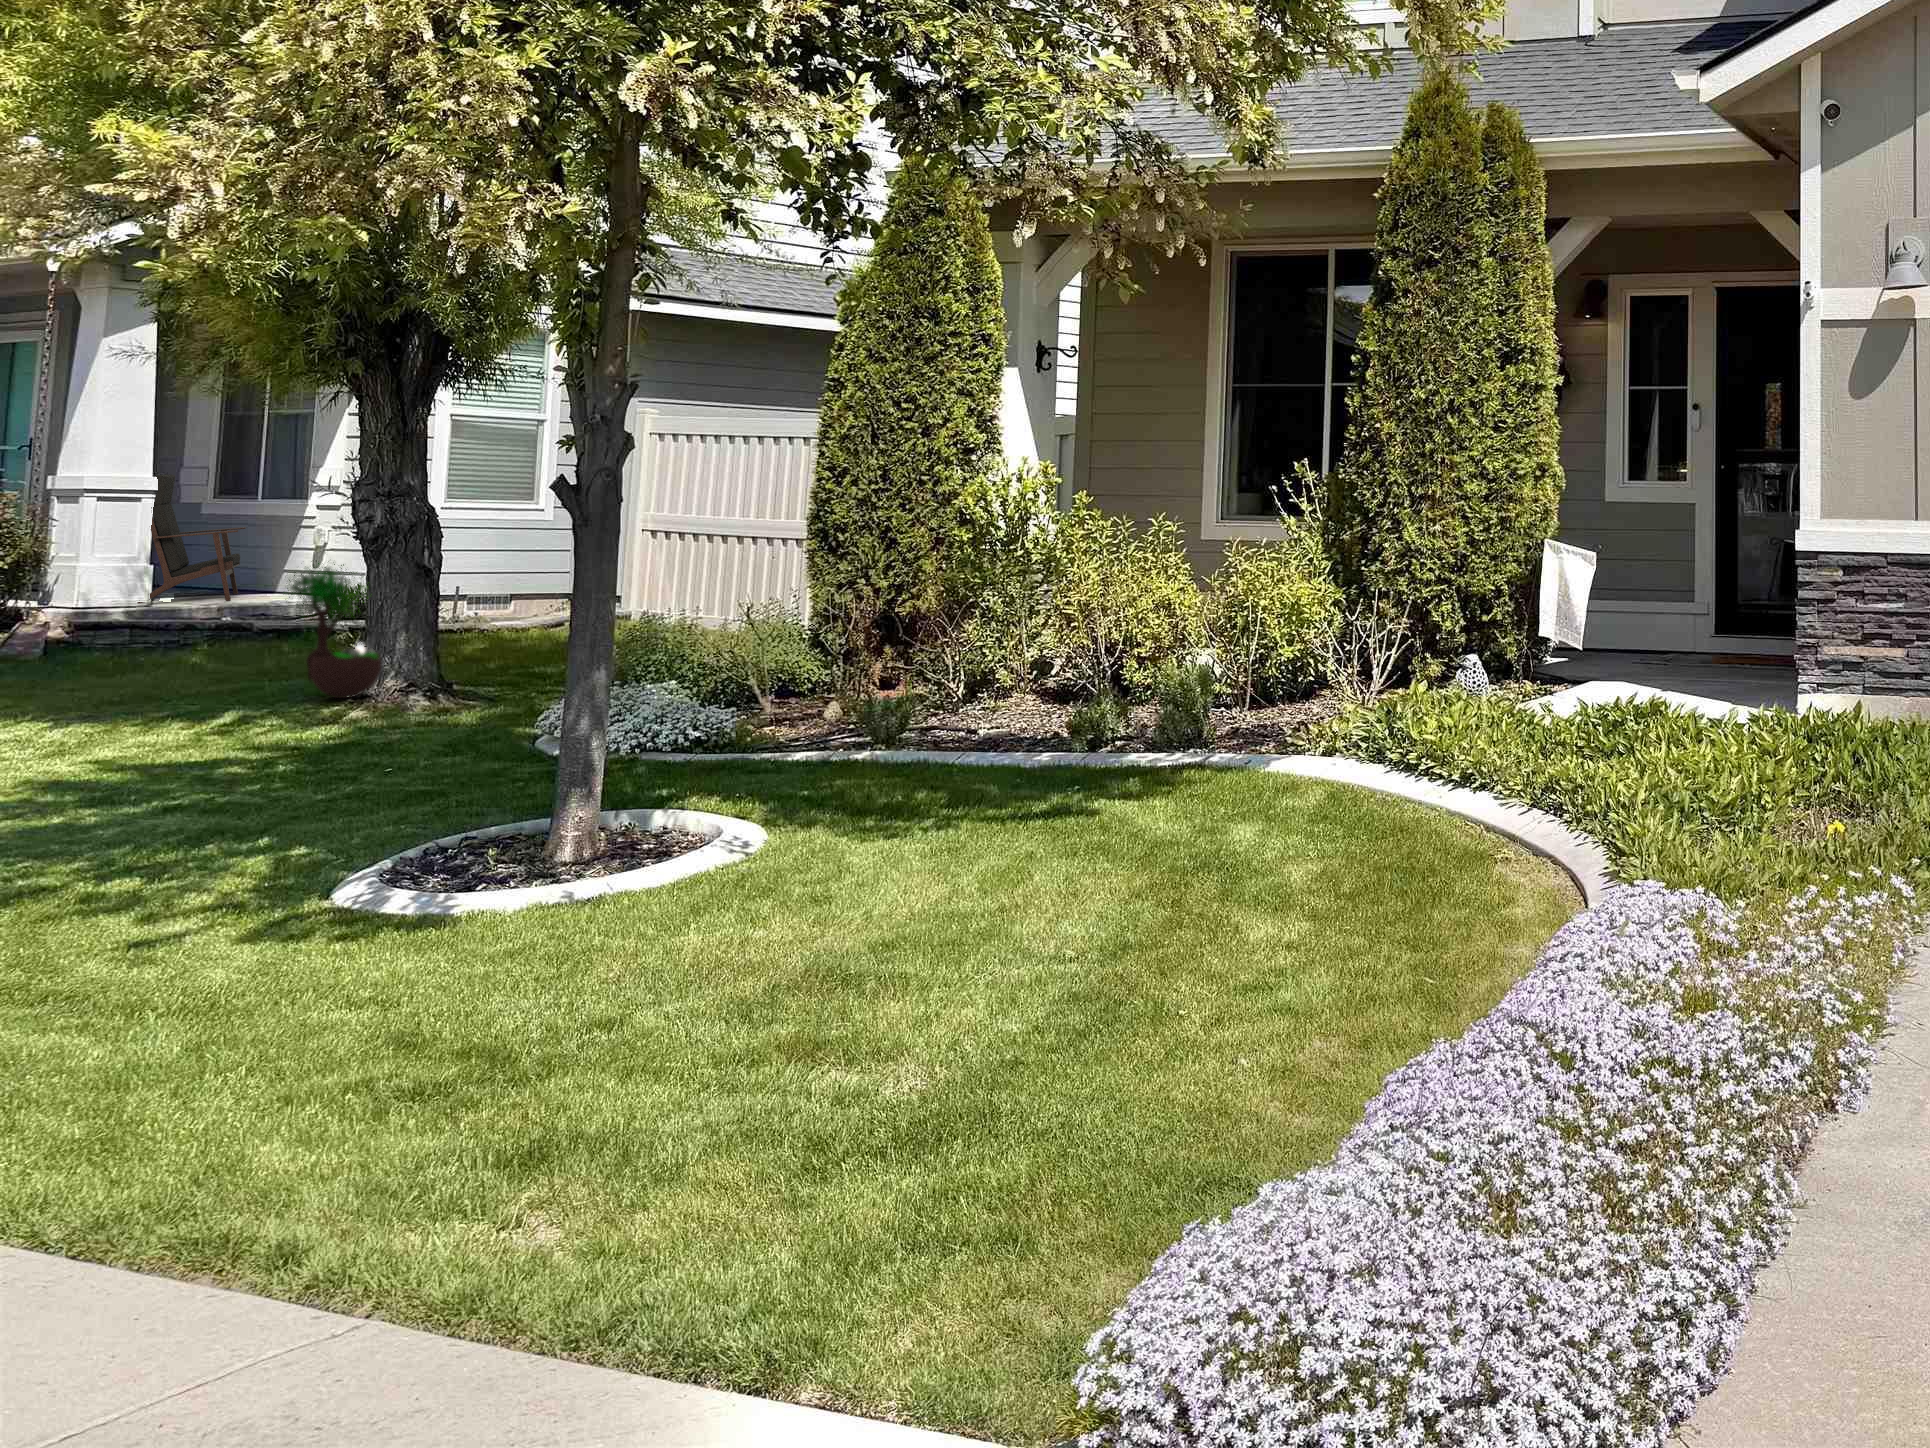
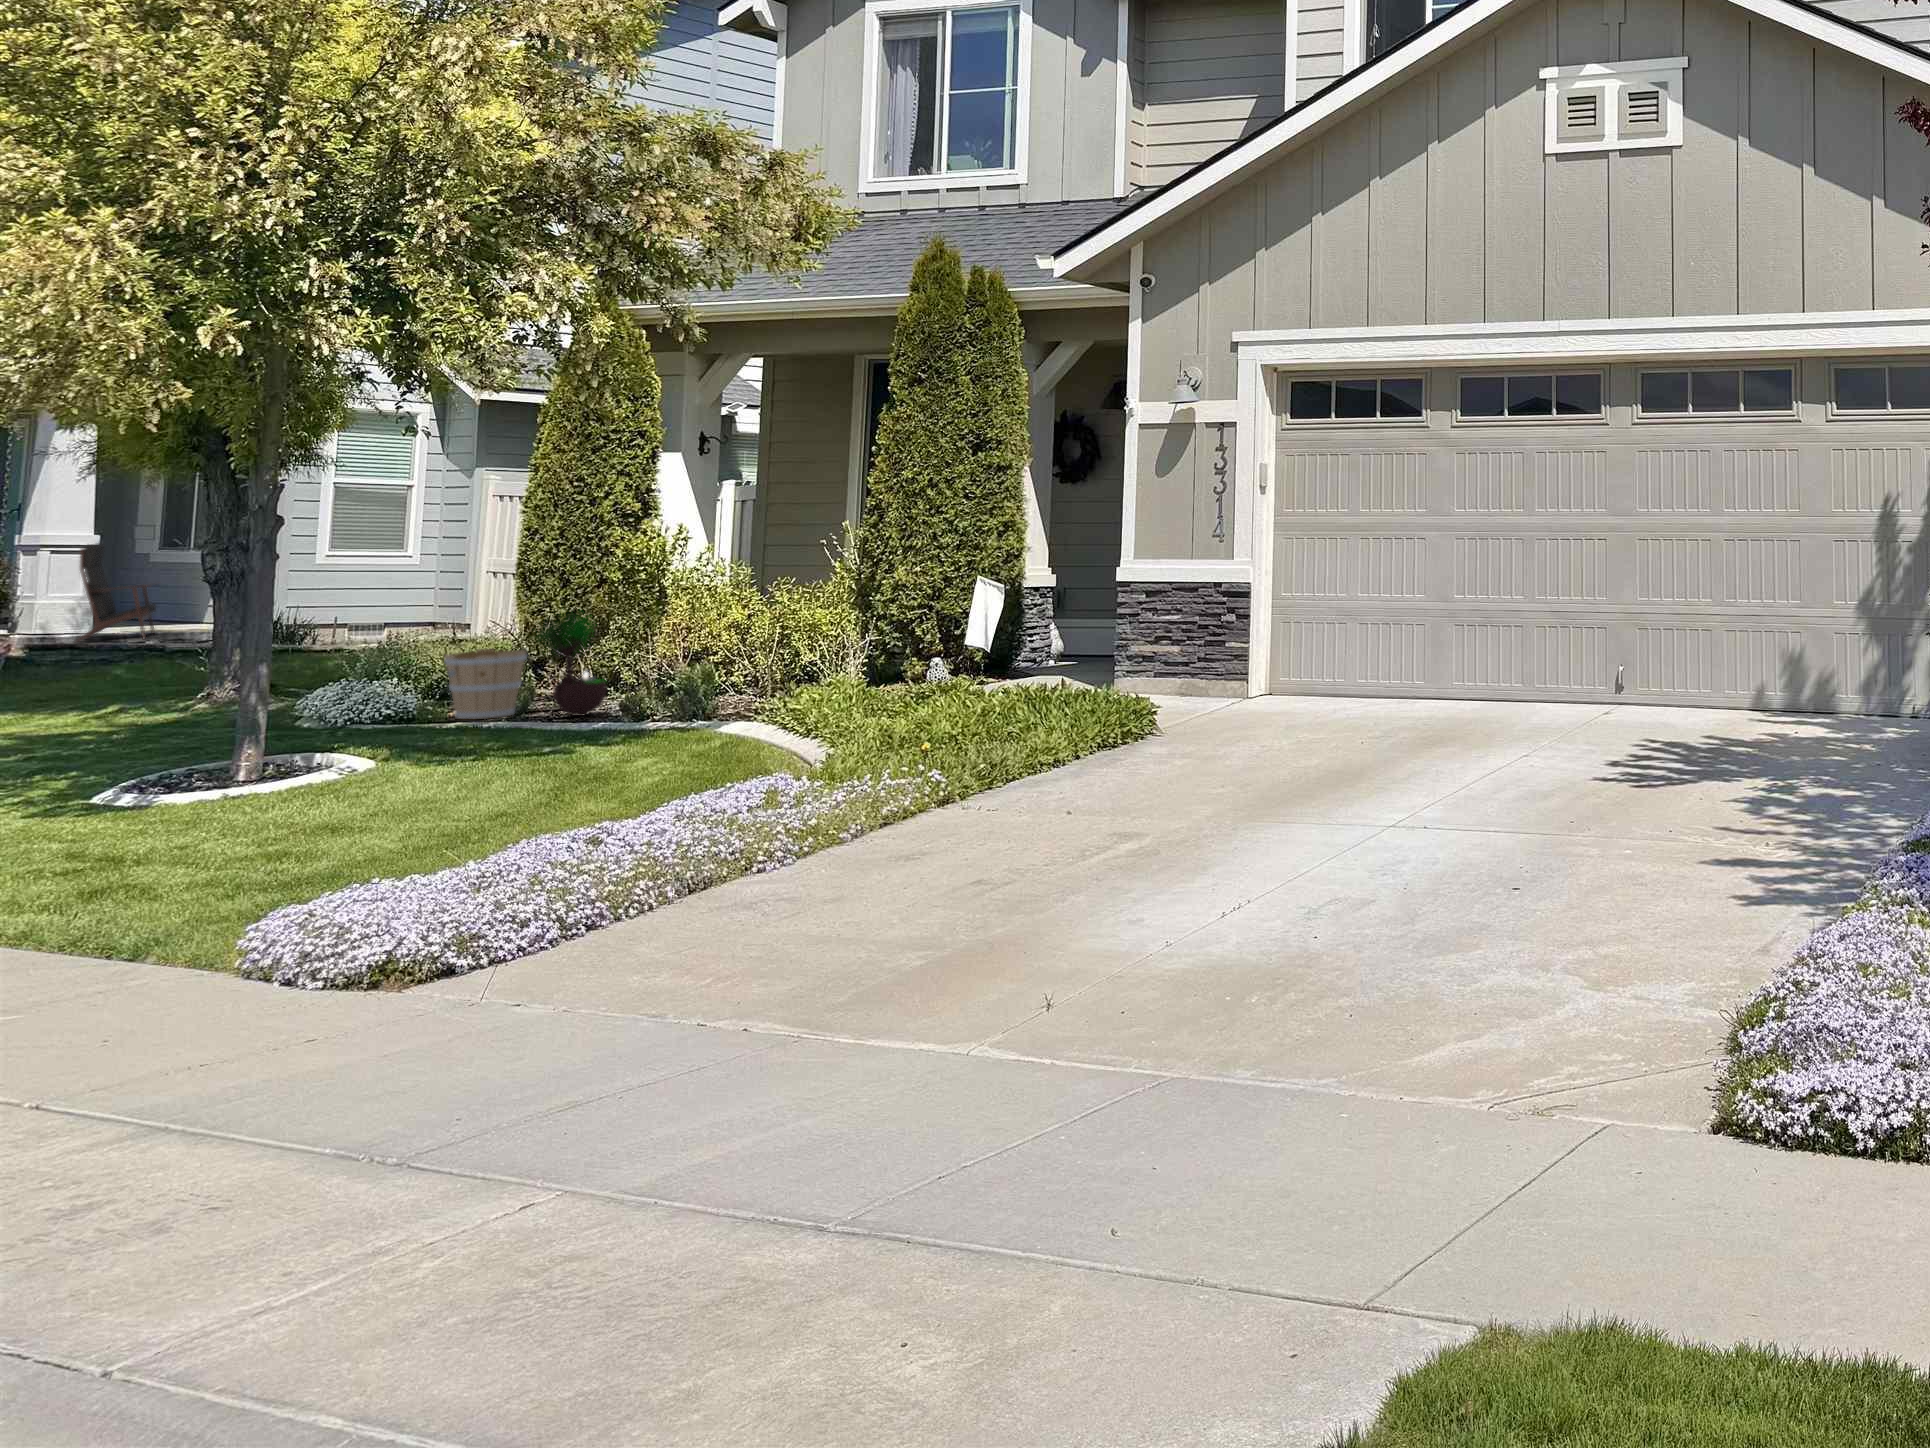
potted tree: present [284,560,381,698] -> present [538,608,607,716]
wooden bucket: none [781,635,903,744] -> present [444,648,527,719]

